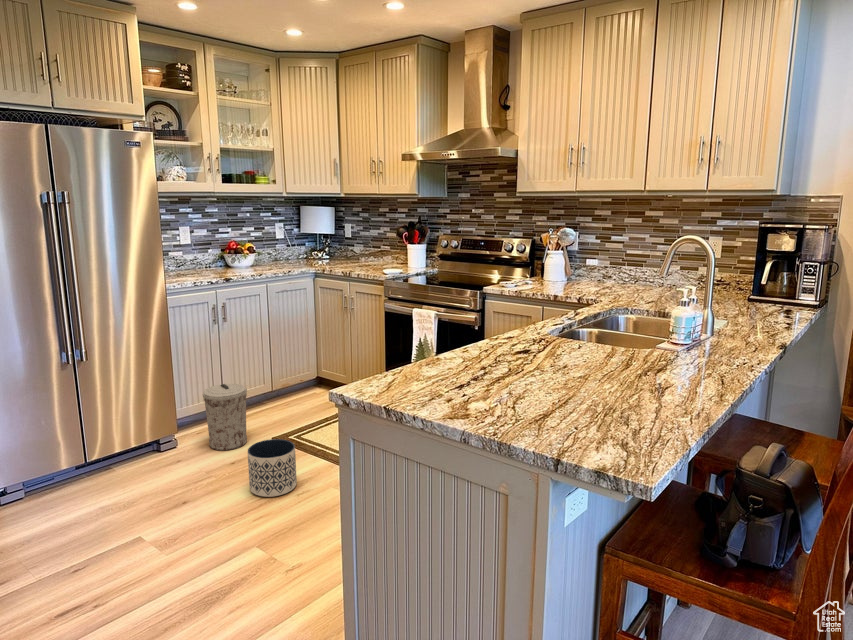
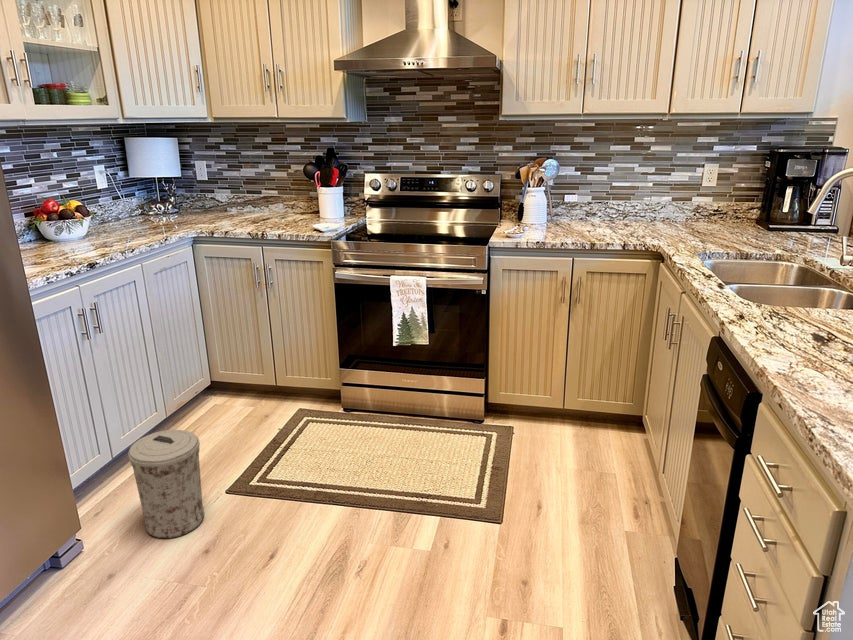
planter: present [248,439,297,497] -> none [285,499,357,592]

